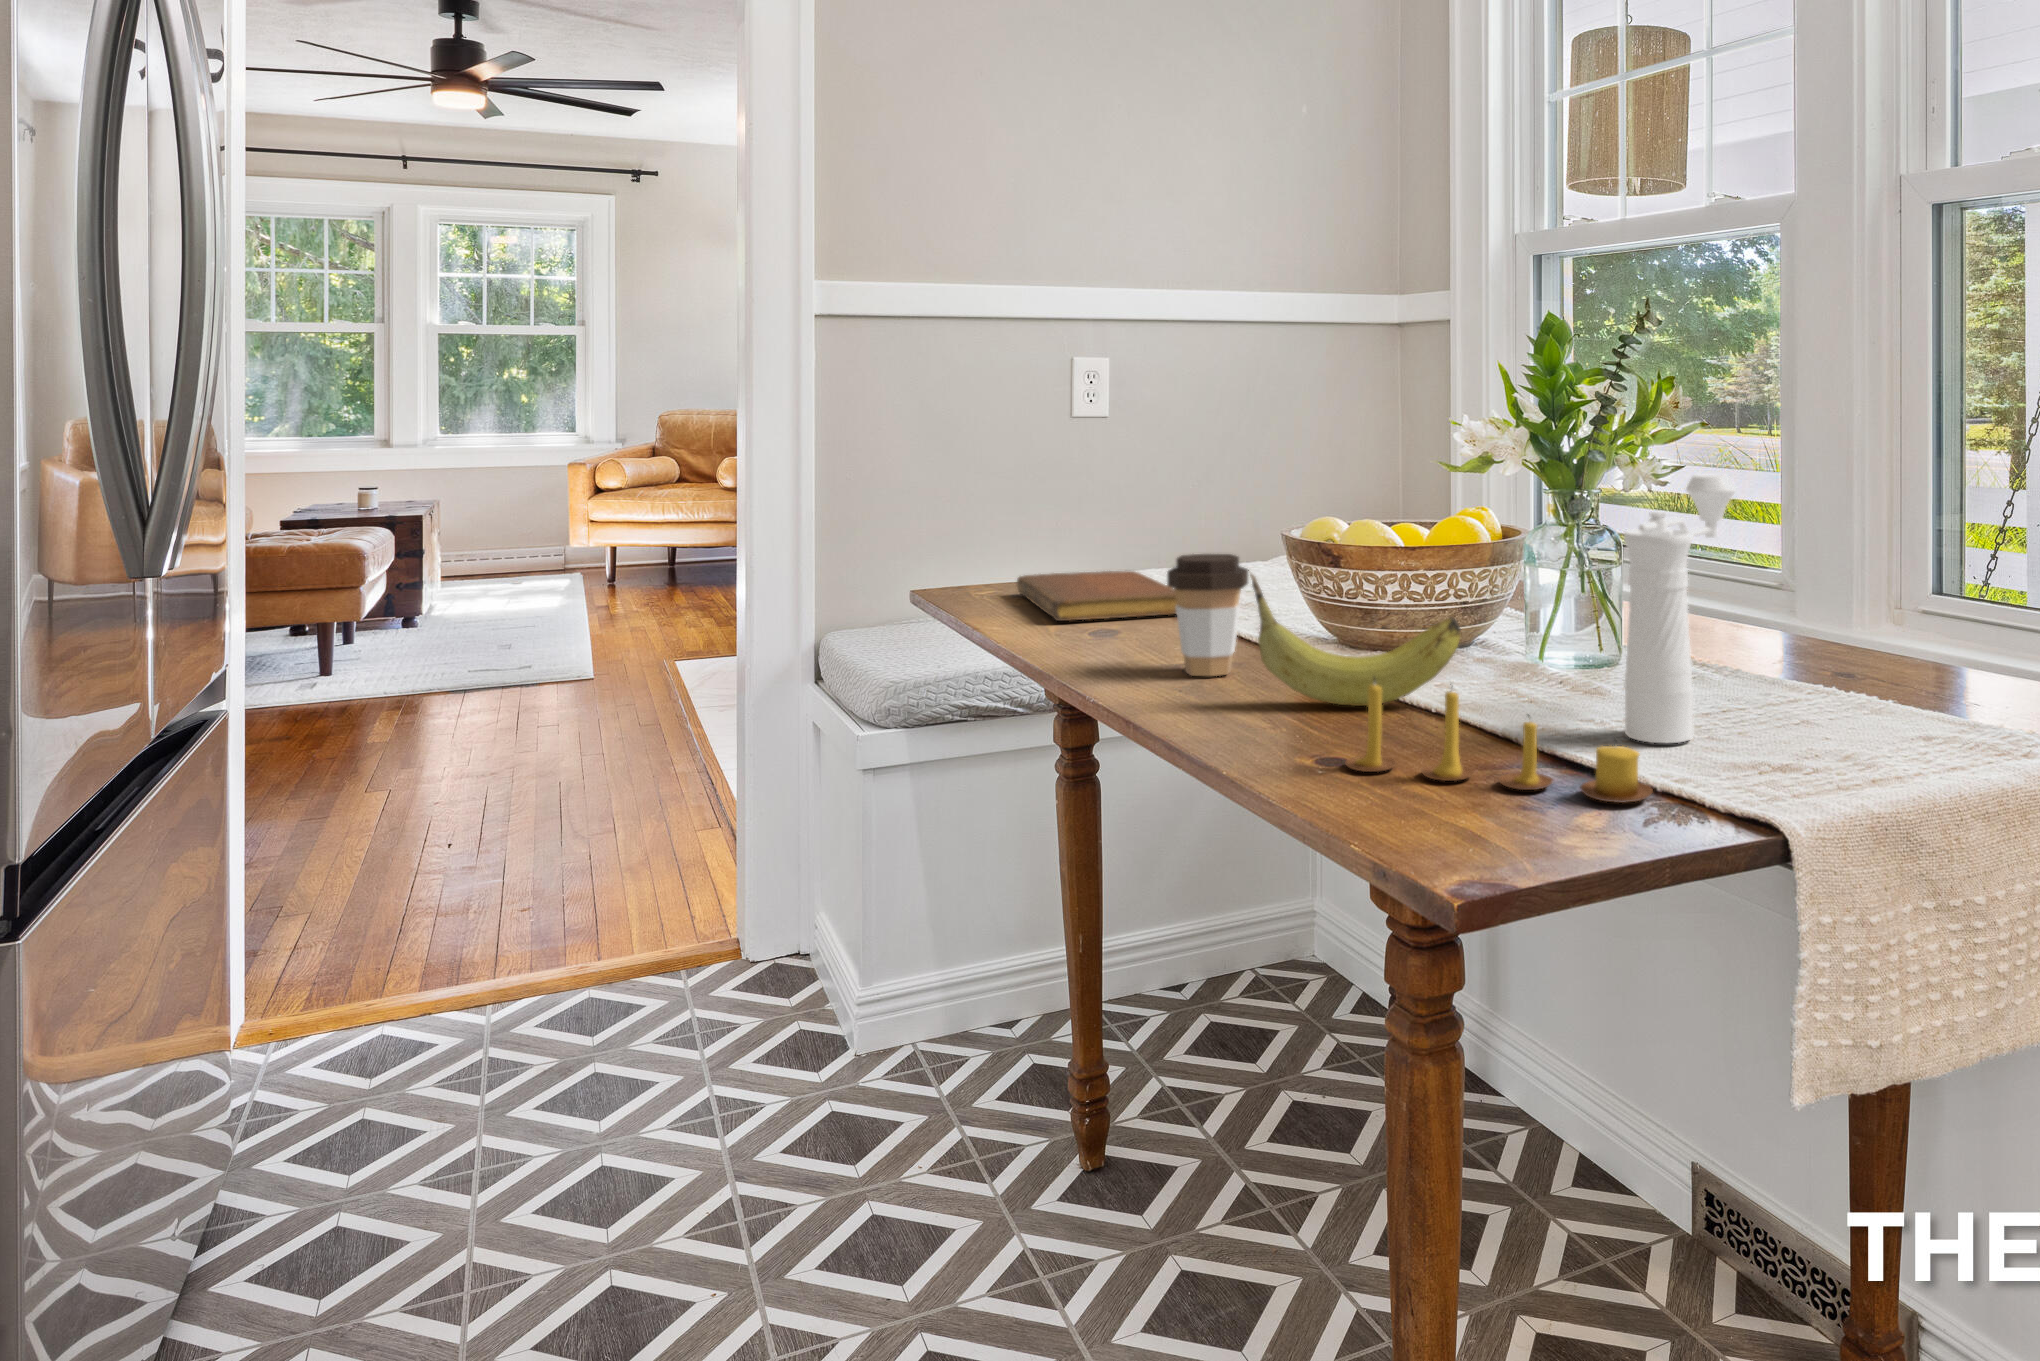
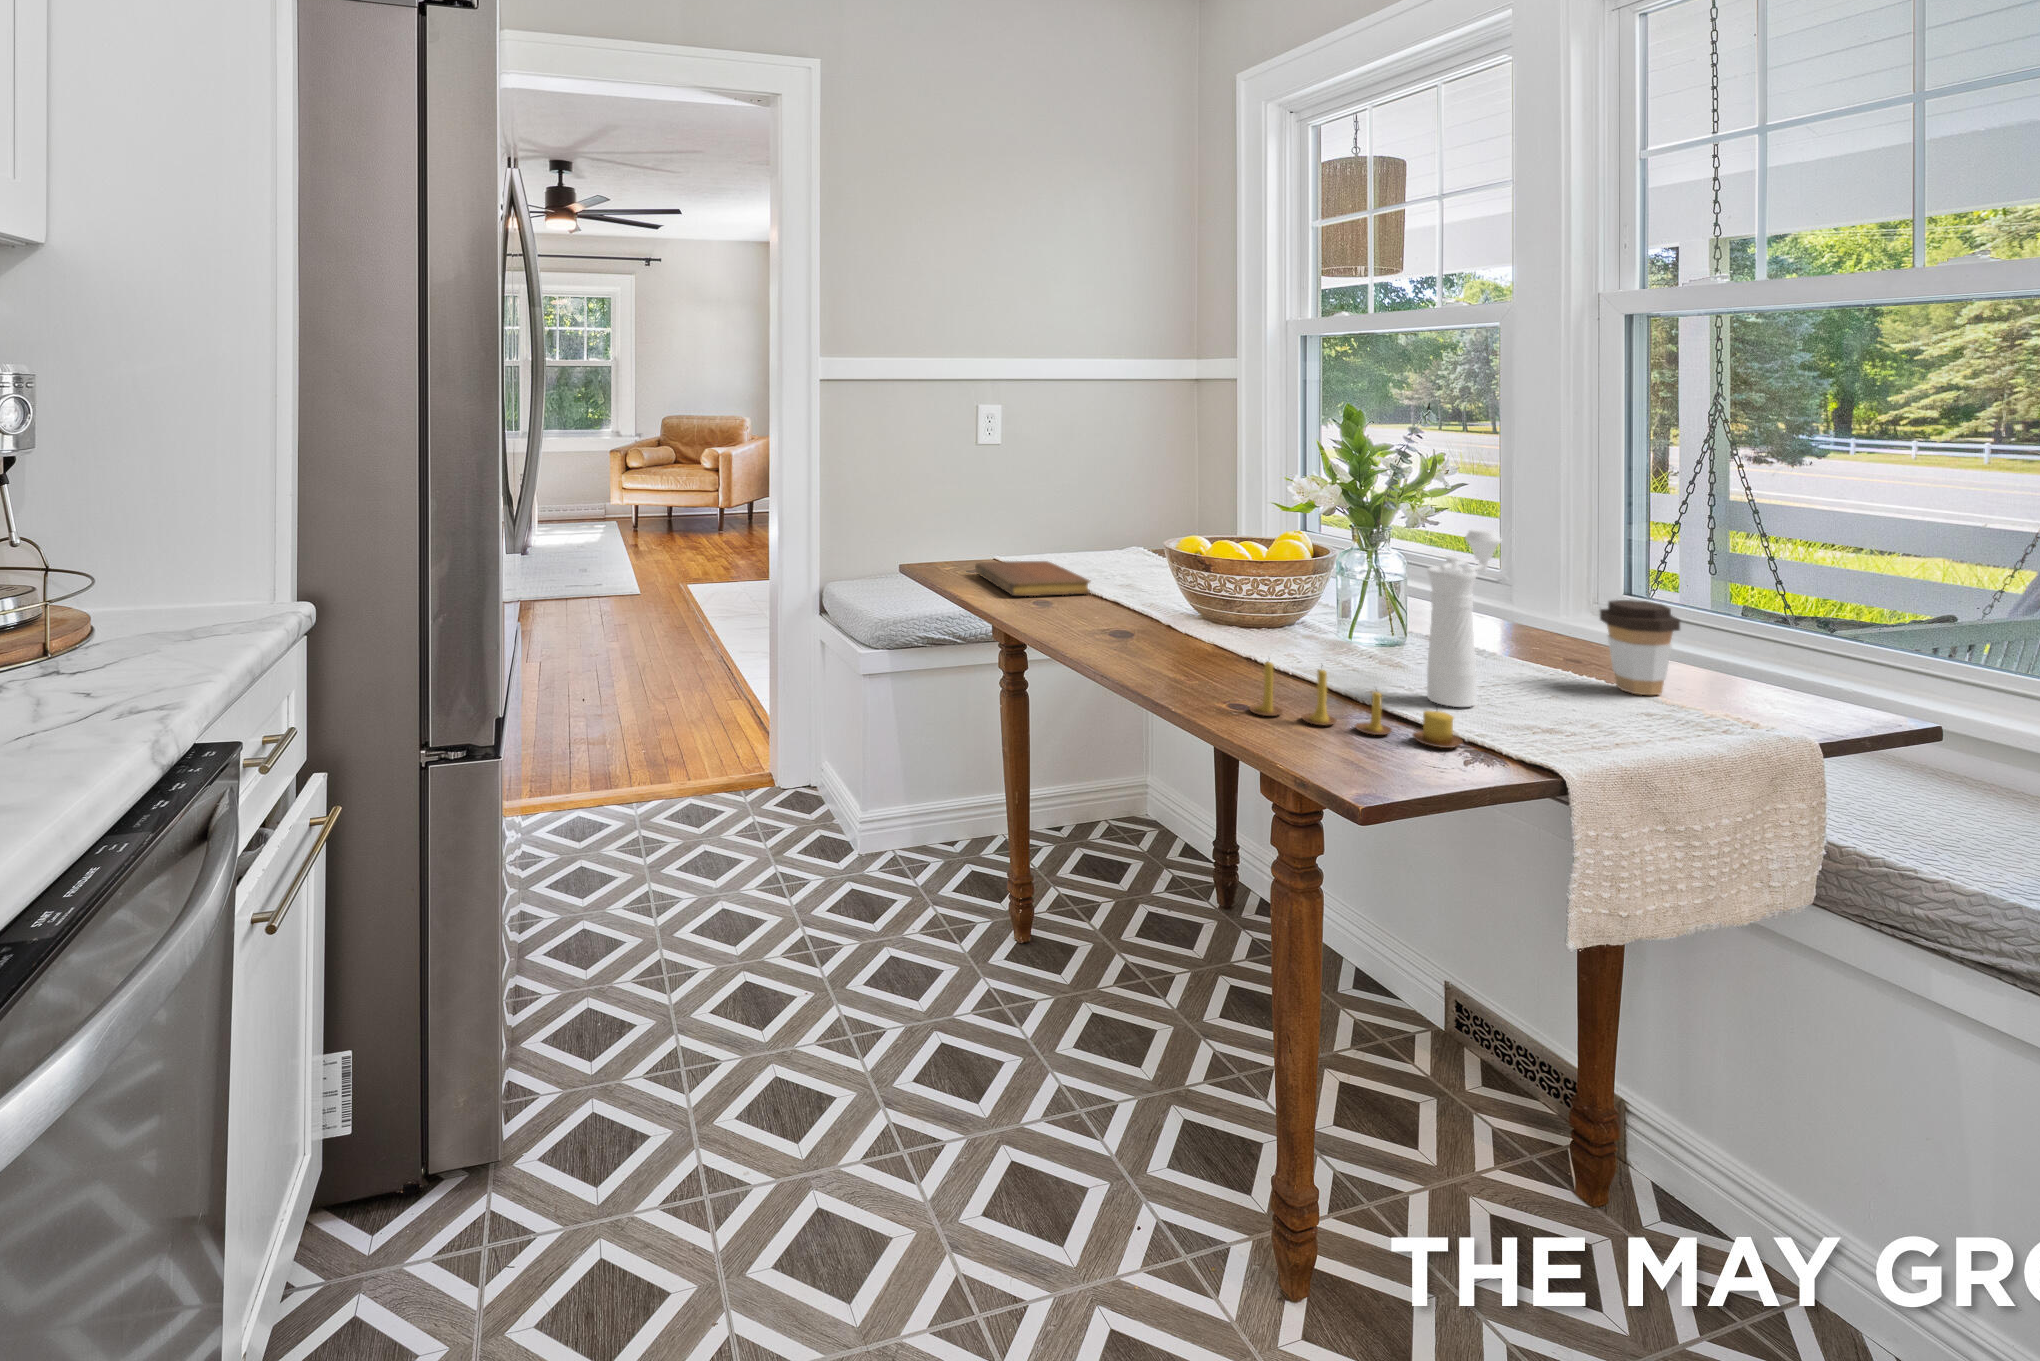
coffee cup: present [1167,554,1248,676] -> present [1600,600,1680,695]
fruit: present [1250,574,1460,706] -> none [1167,579,1307,668]

